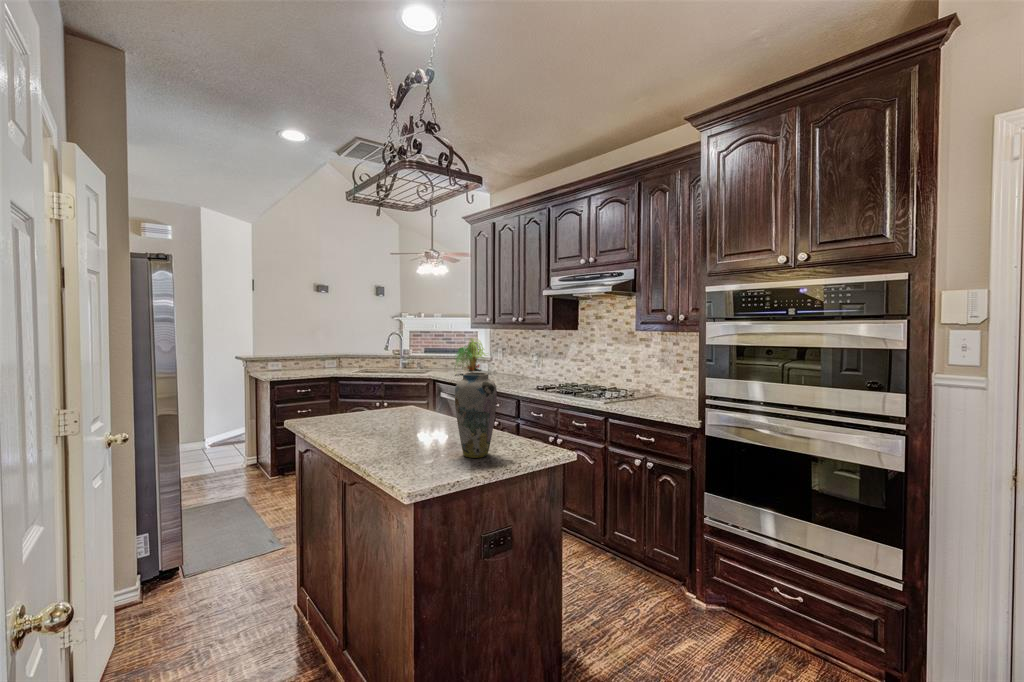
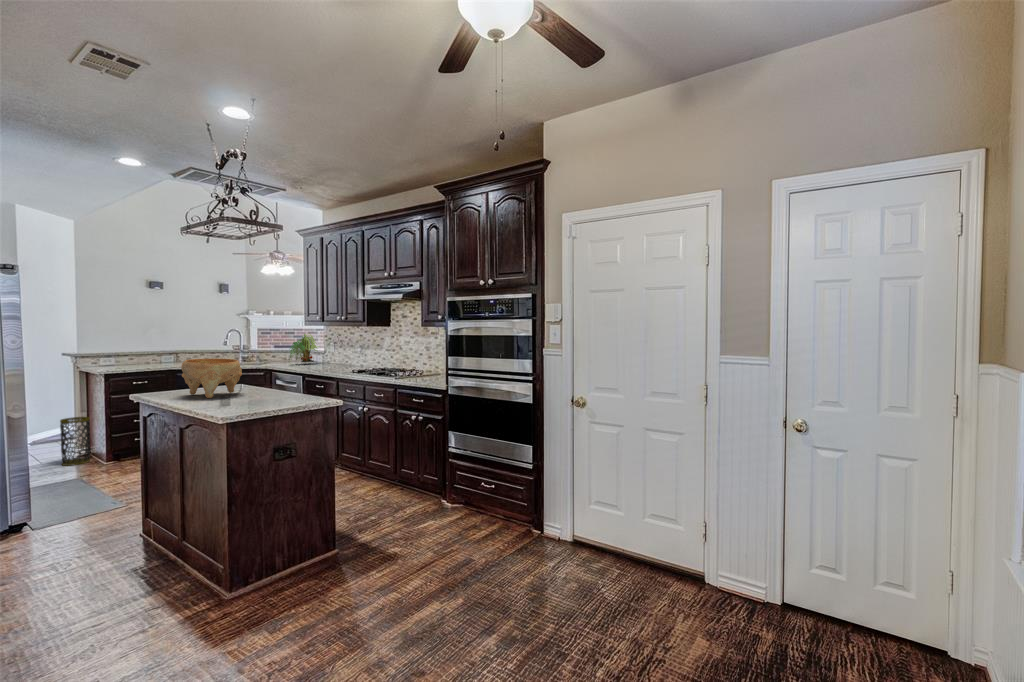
vase: present [455,372,497,458] -> none [260,352,290,405]
decorative bowl: none [345,375,419,433] -> present [181,358,242,398]
trash can: none [230,425,257,477] -> present [60,417,90,466]

